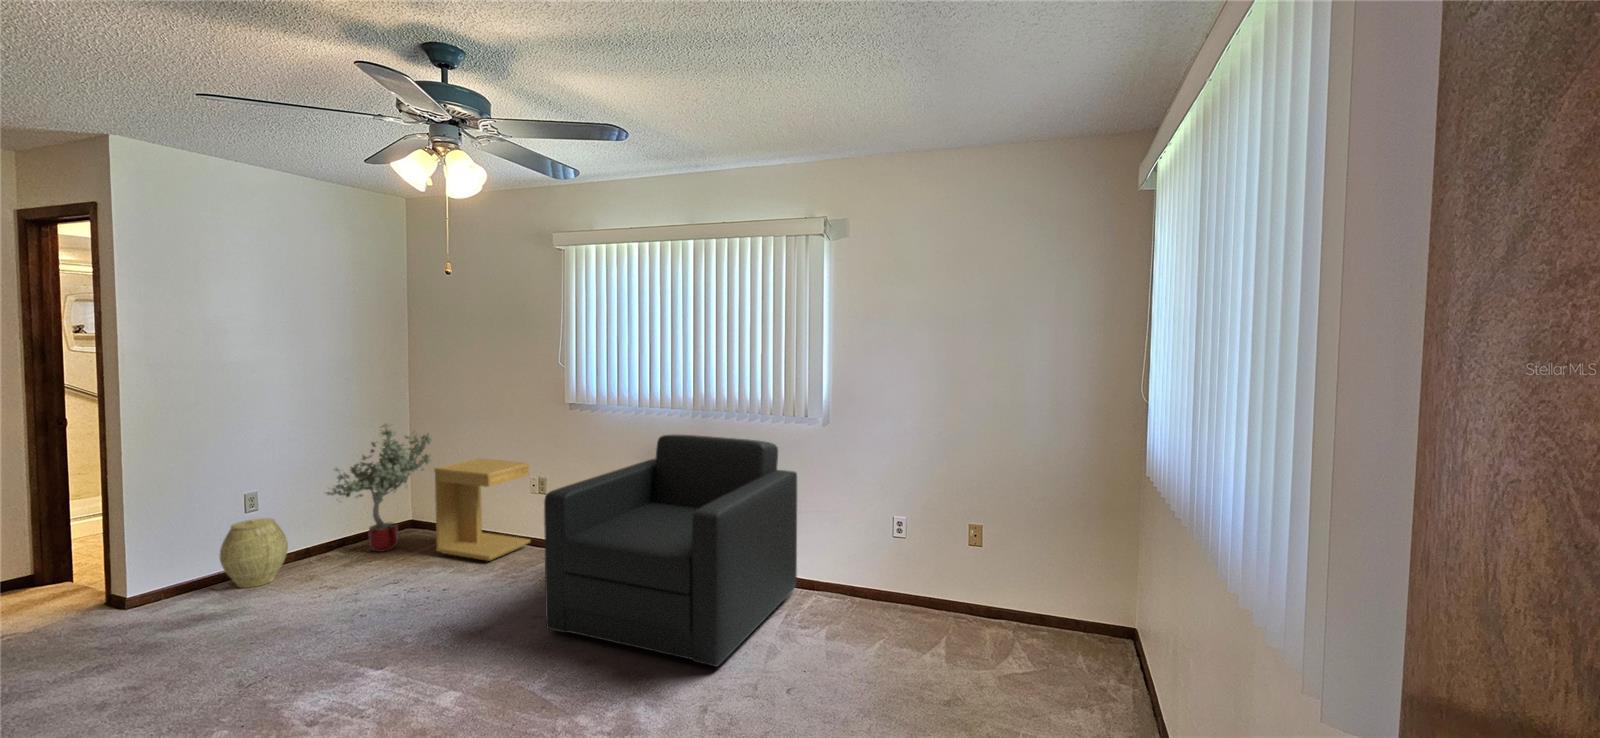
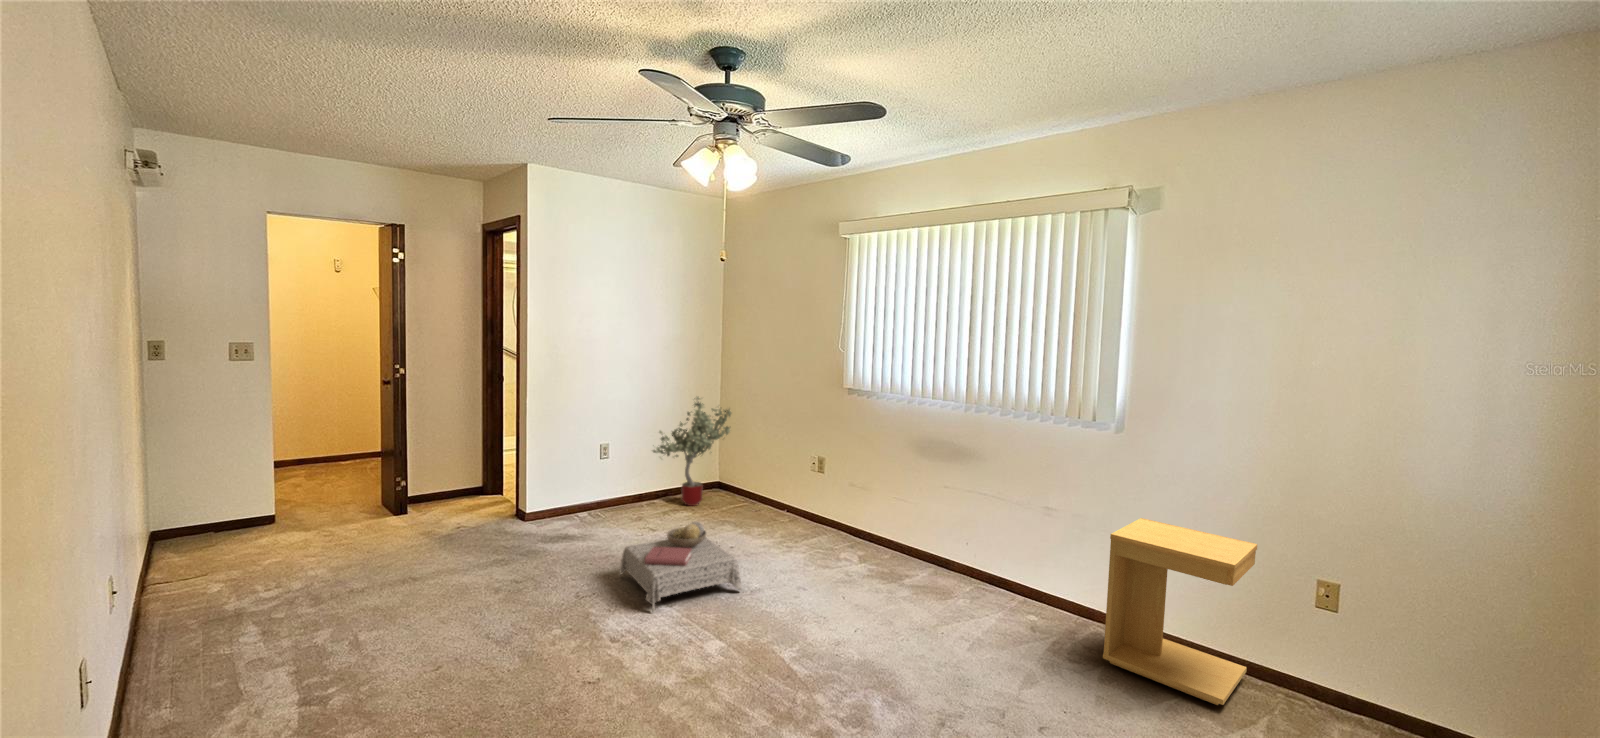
armchair: present [544,435,797,666] -> none [804,427,1077,681]
side table: present [434,458,530,561] -> present [1103,518,1257,705]
woven basket: present [220,518,288,588] -> none [582,465,625,519]
ottoman: none [299,567,470,683] -> present [619,522,742,612]

